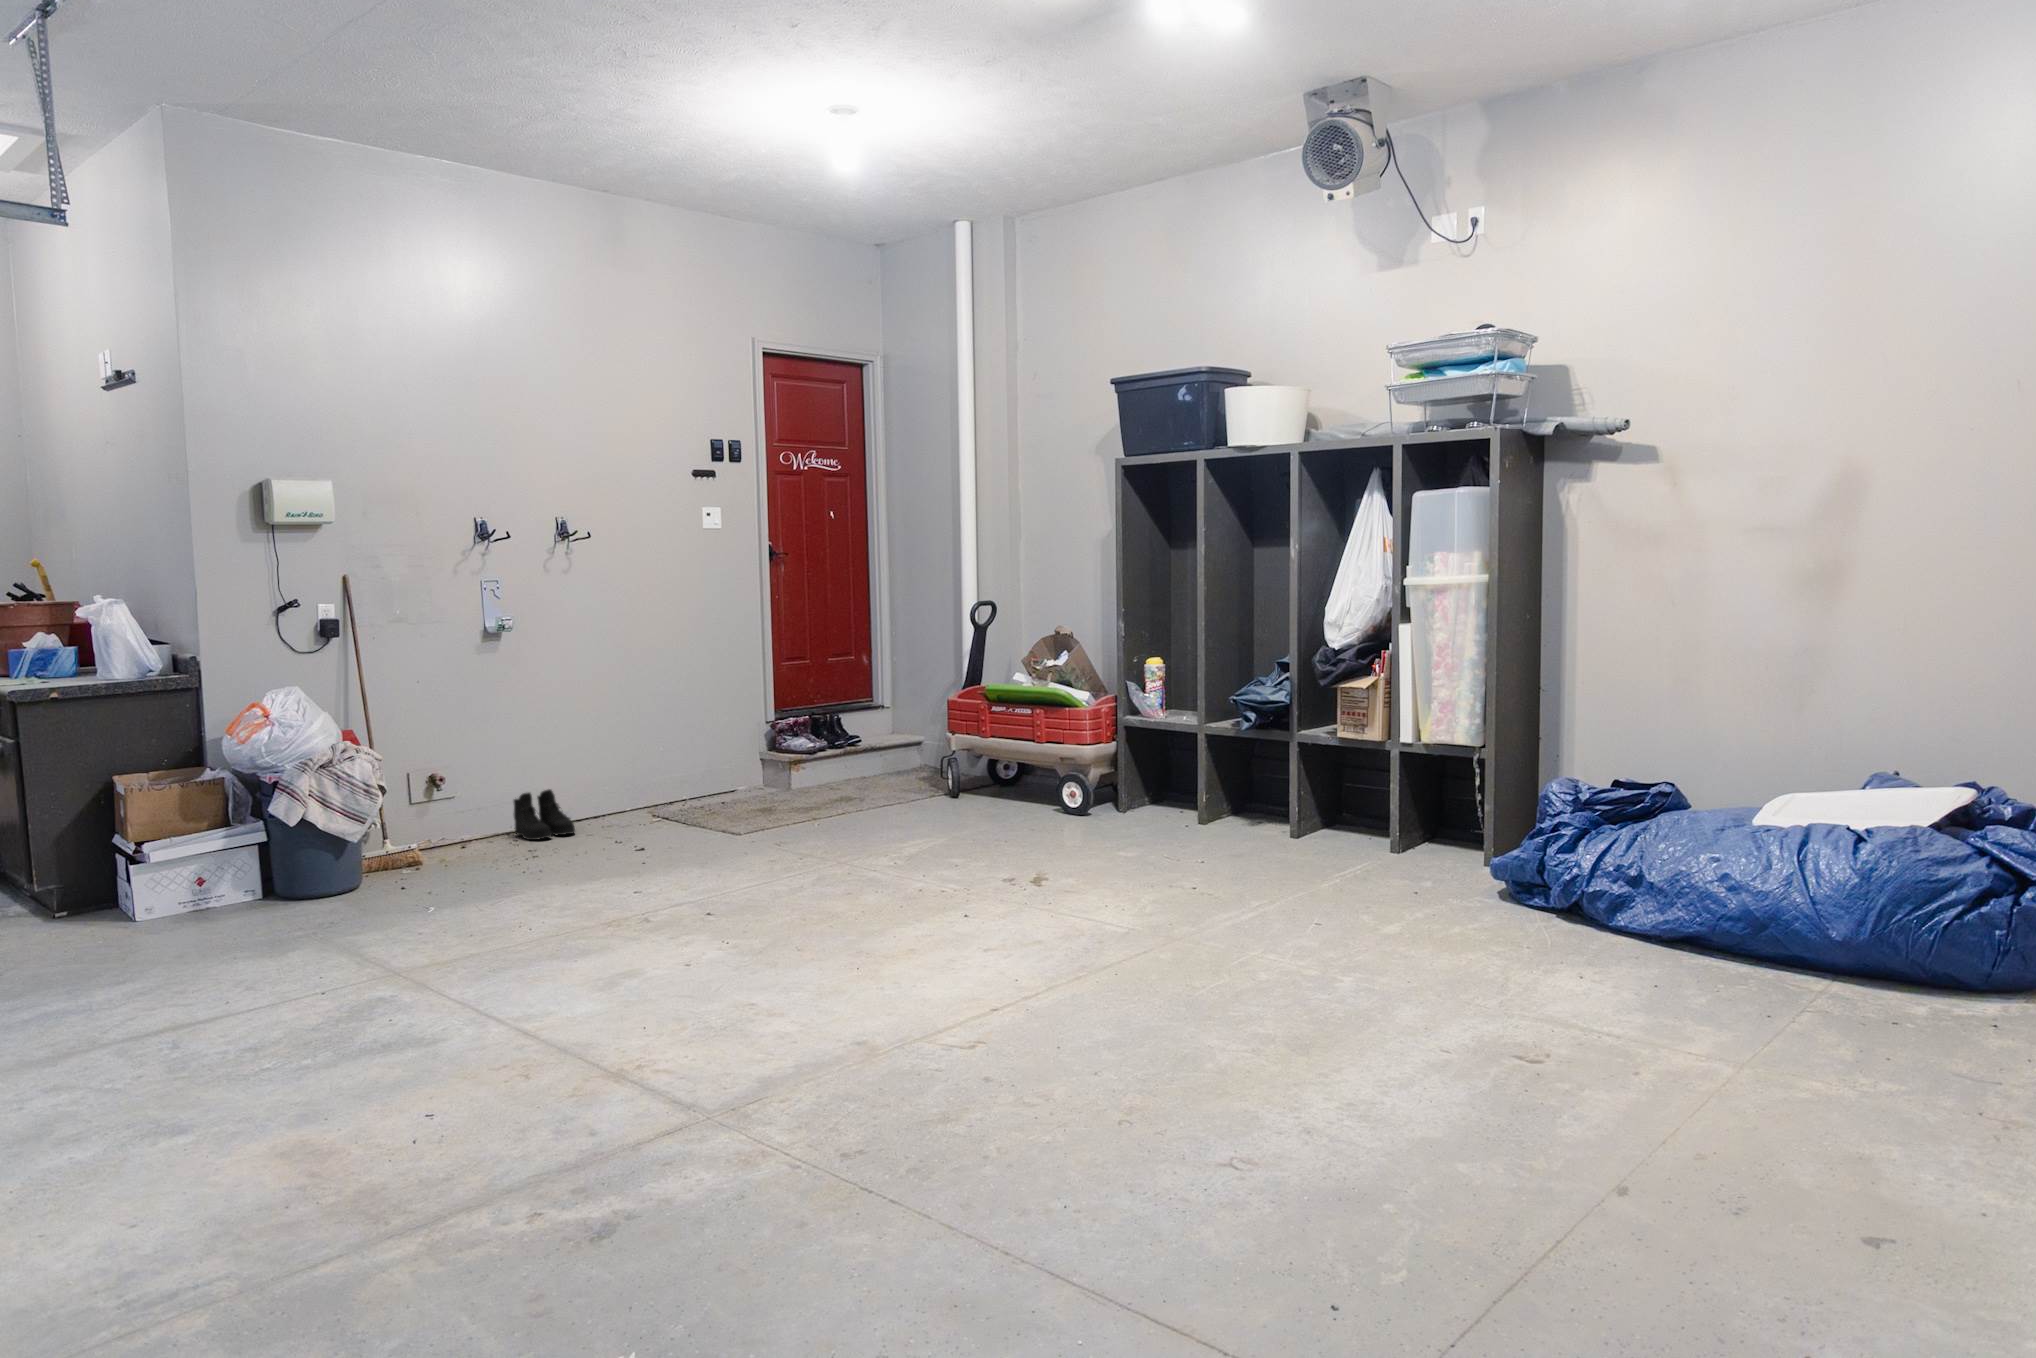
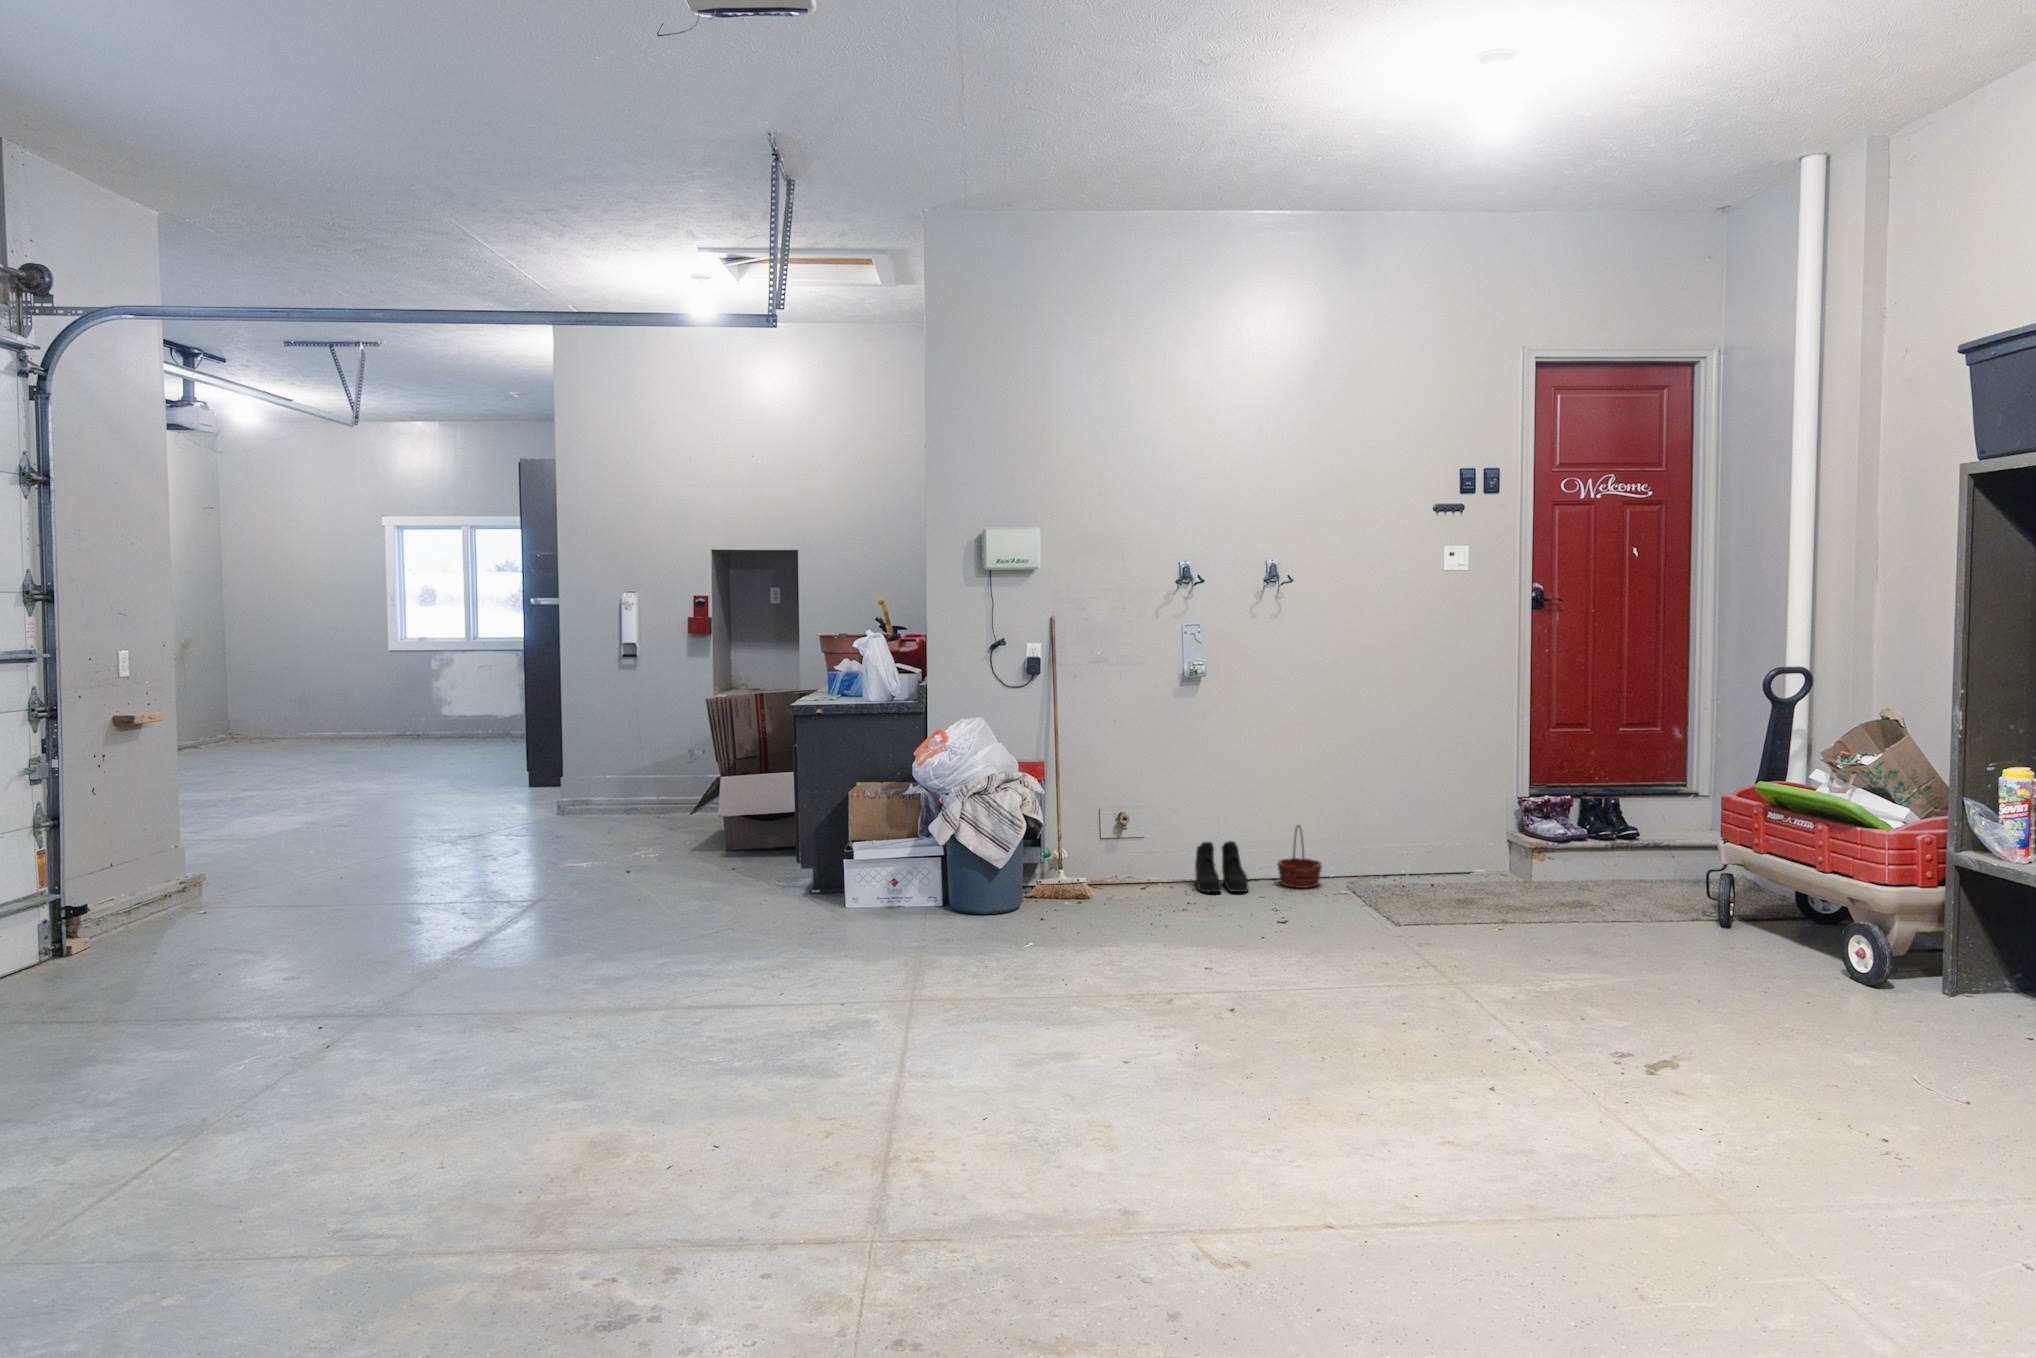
basket: none [588,765,632,824] -> present [1277,825,1322,888]

